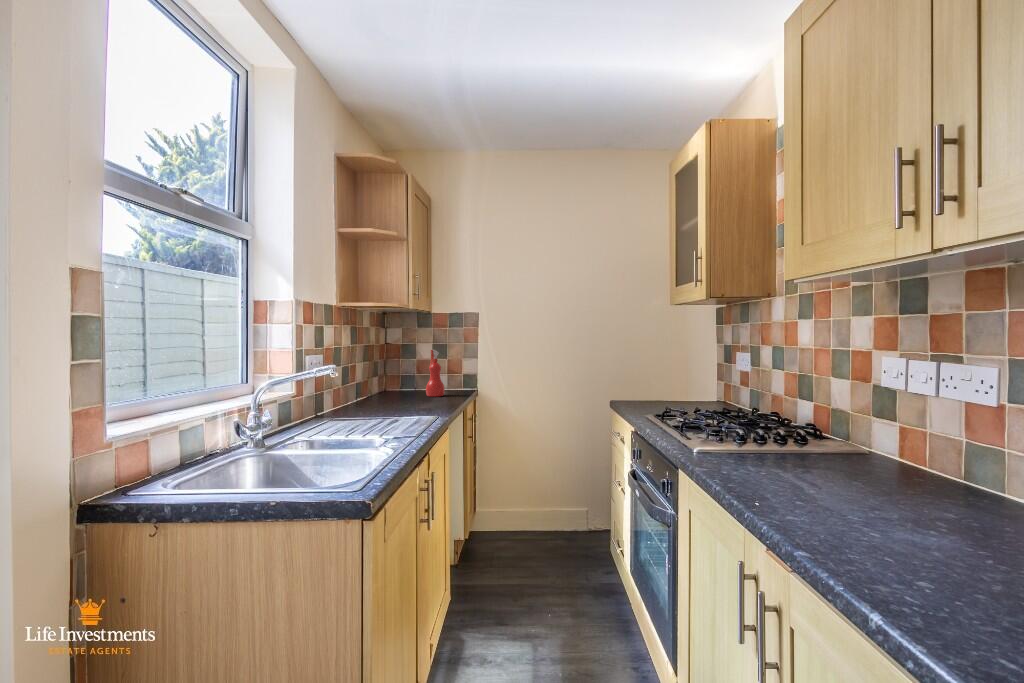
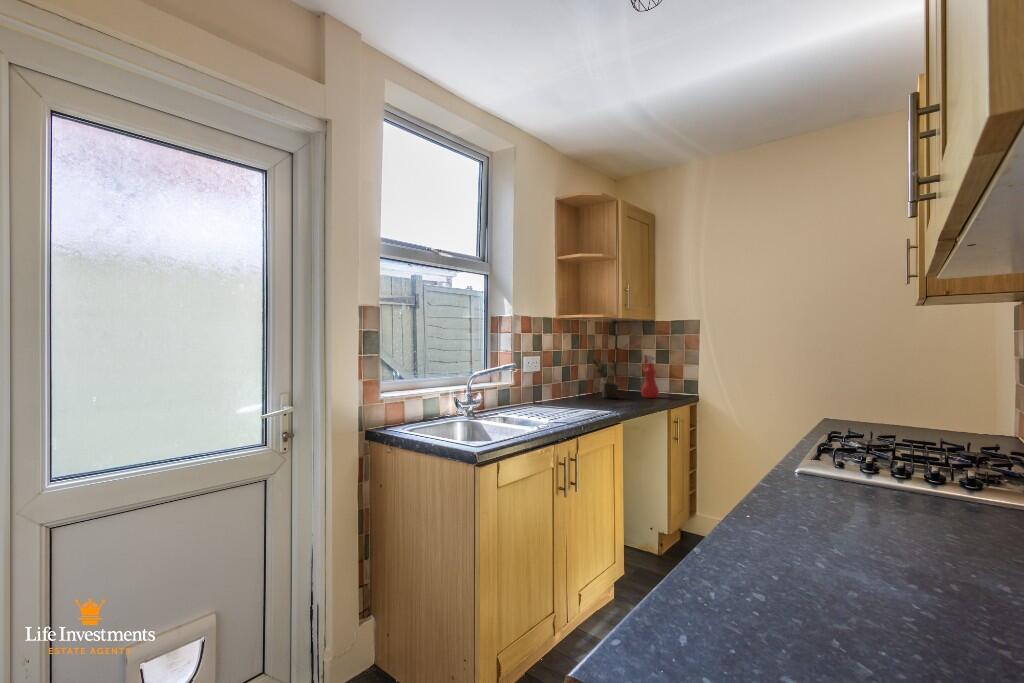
potted plant: none [375,356,405,402] -> present [593,360,618,399]

